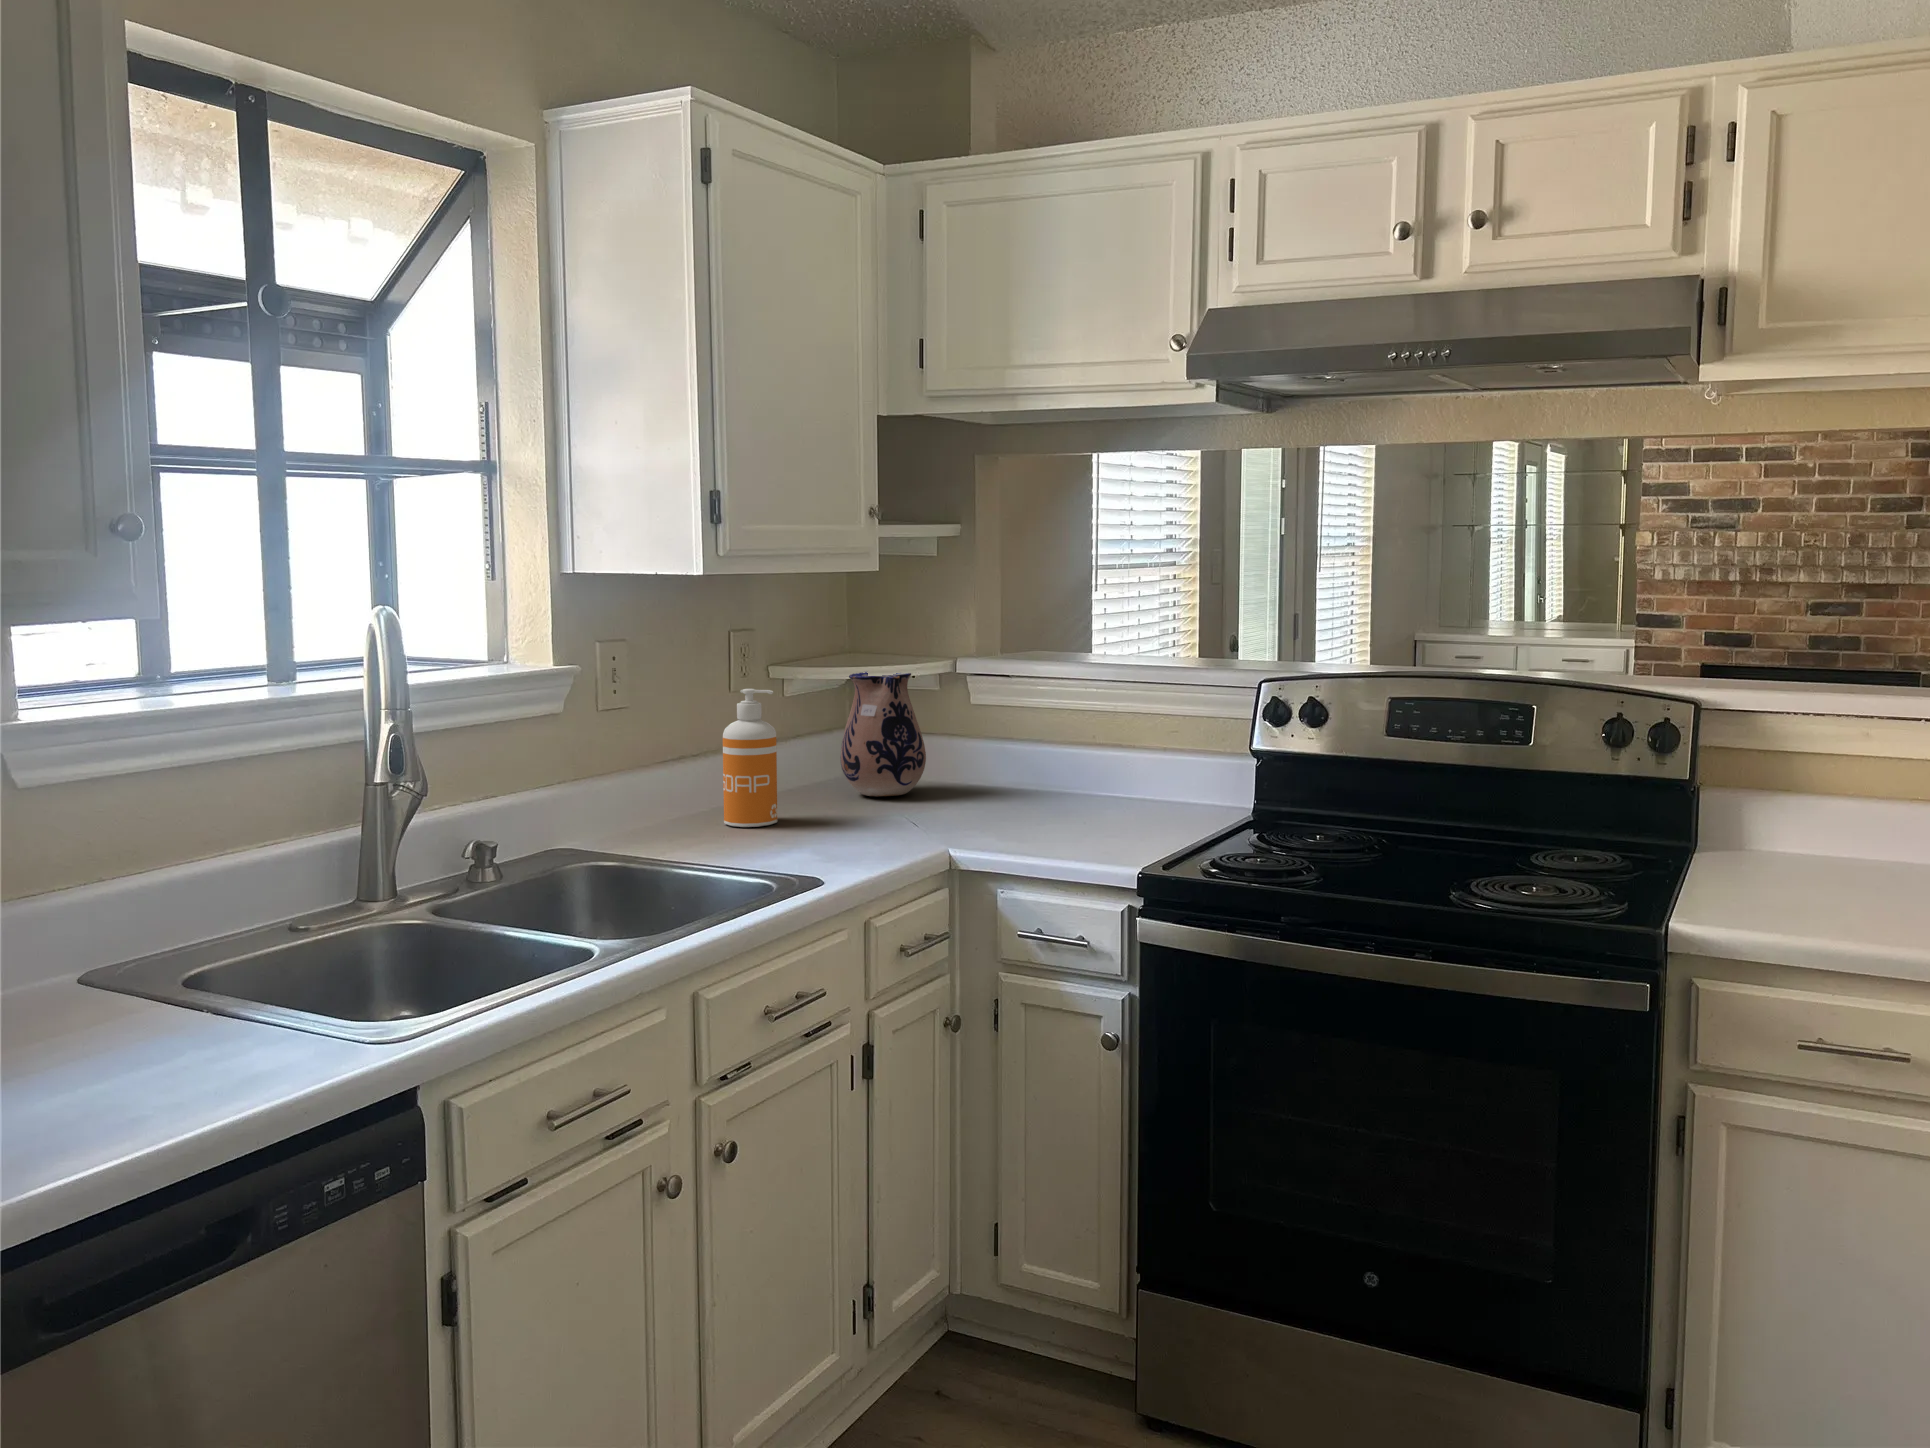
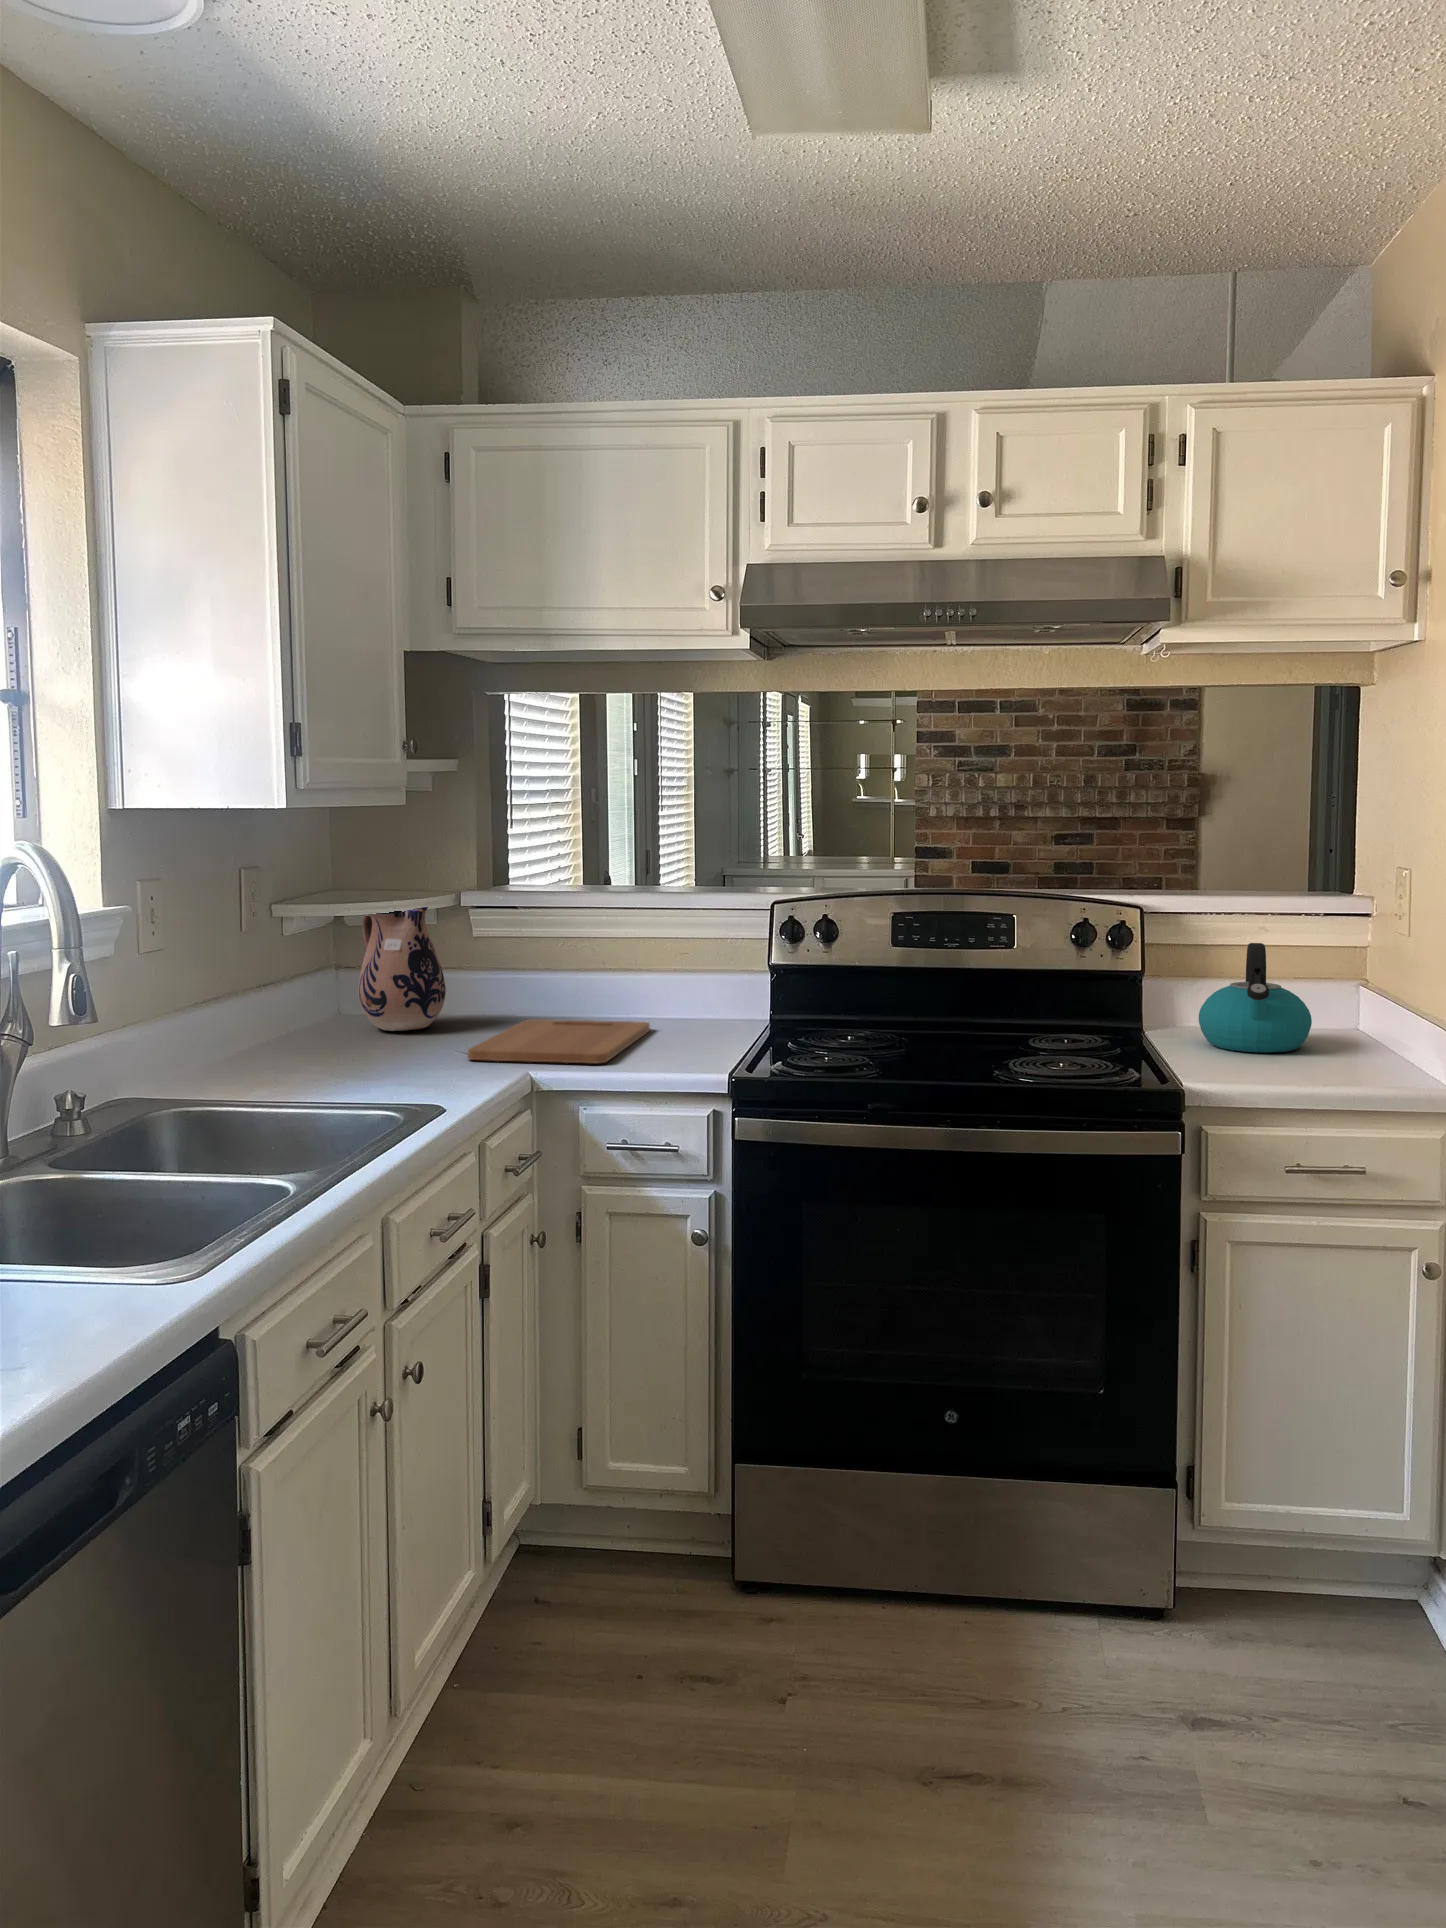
soap dispenser: present [723,689,777,827] -> none [268,925,328,1067]
kettle: none [1746,751,1898,889] -> present [1199,943,1312,1053]
cutting board: none [904,792,1118,844] -> present [468,1019,650,1063]

